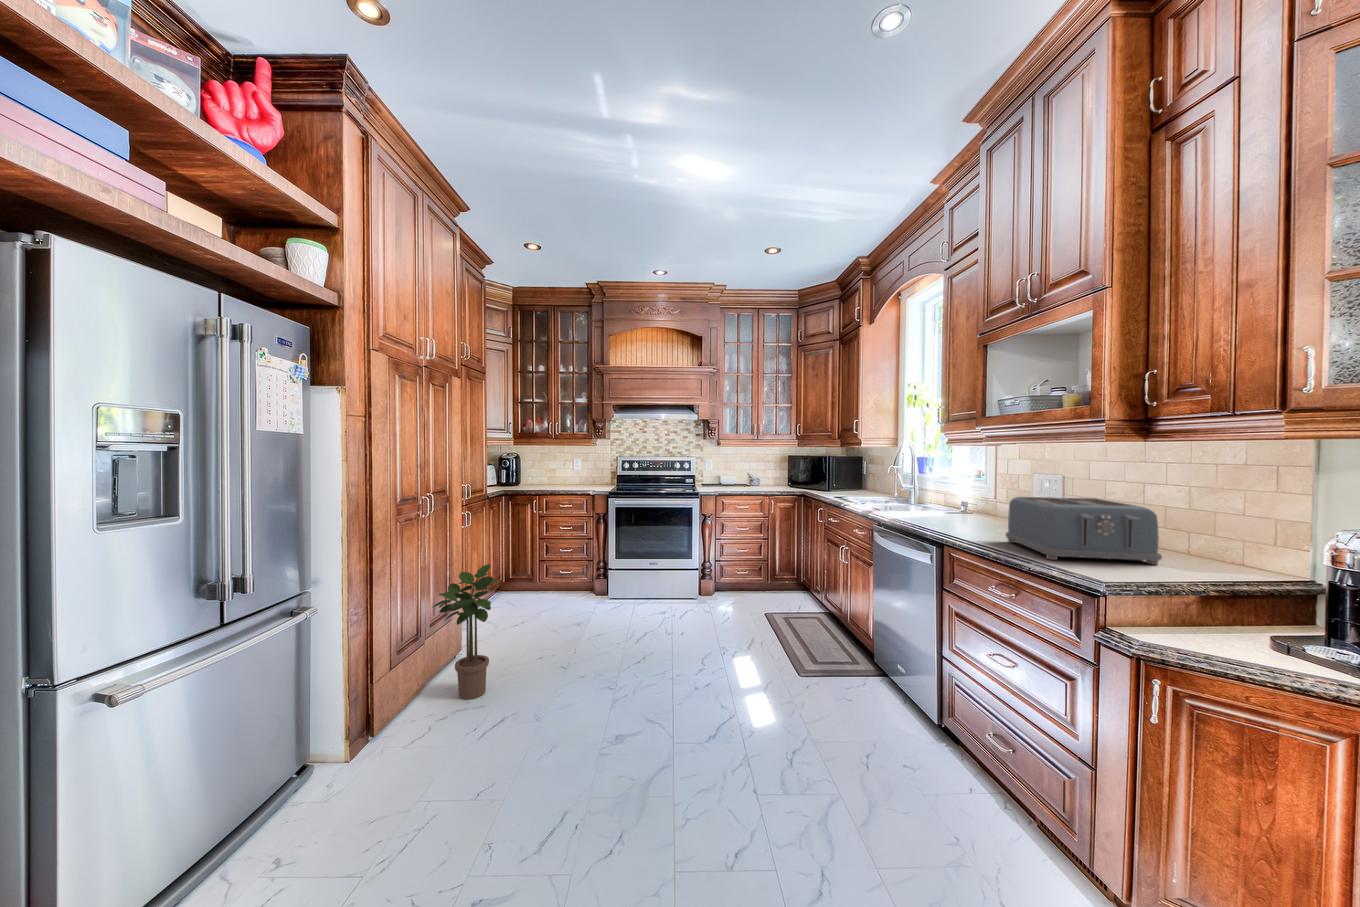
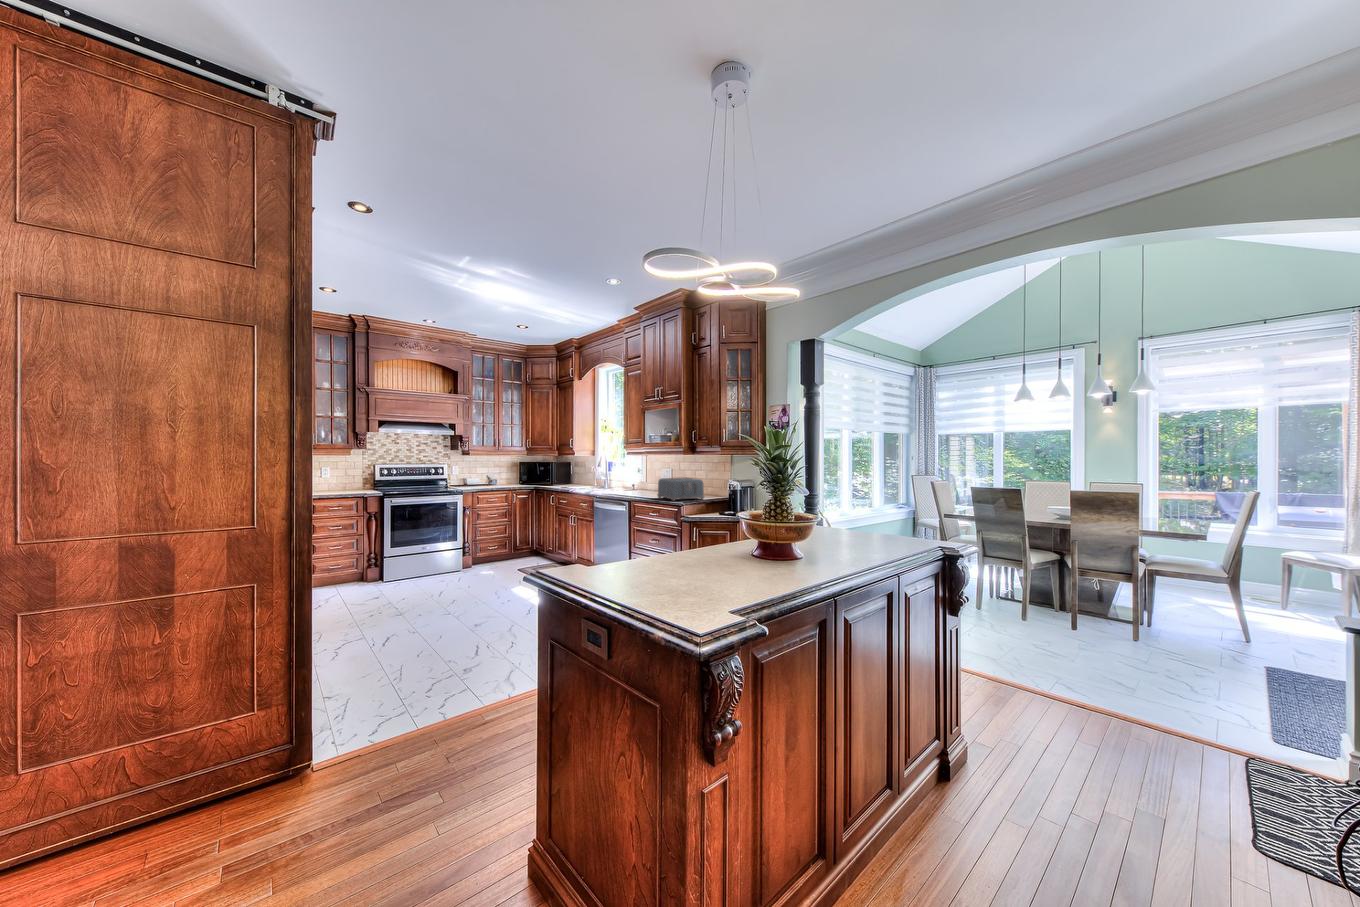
potted plant: present [433,564,499,699] -> none [308,546,367,641]

